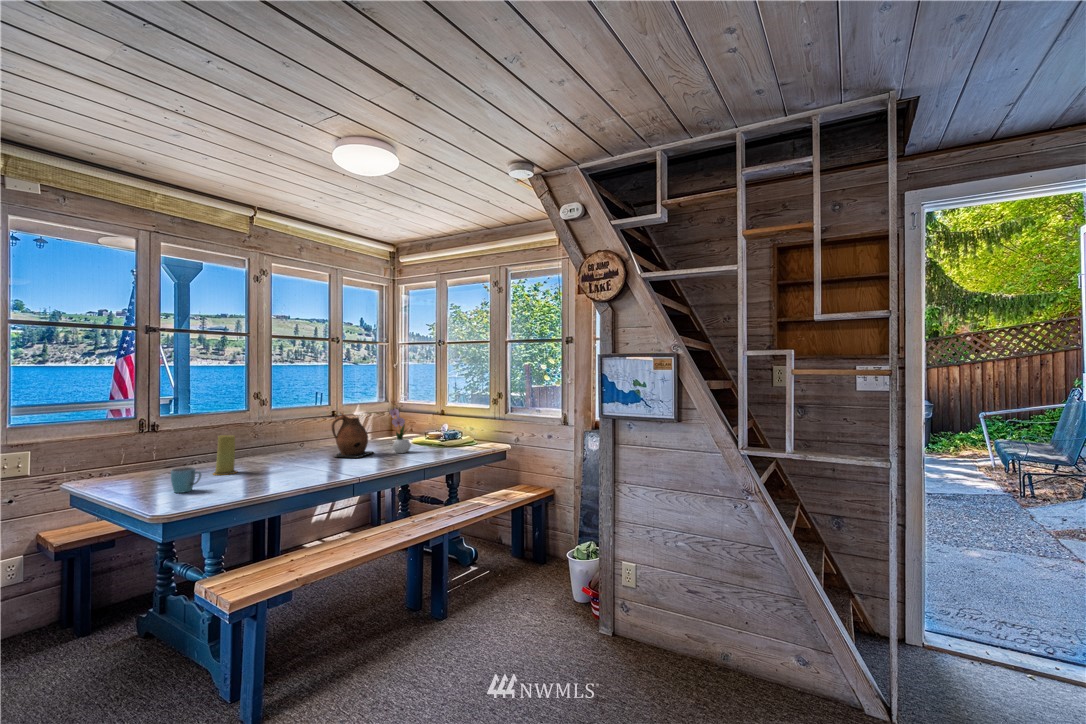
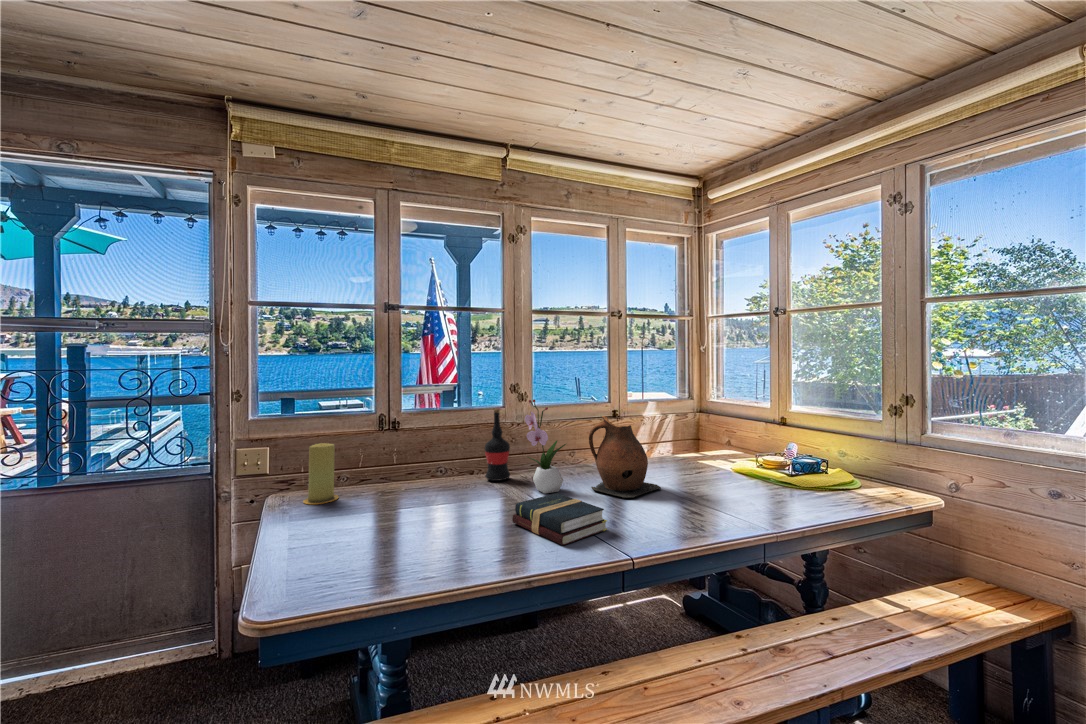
flower arrangement: present [390,401,411,453] -> present [525,400,566,494]
wine bottle: none [250,411,270,460] -> present [485,409,510,481]
candle: present [213,435,237,475] -> present [304,443,338,504]
hardback book: none [300,455,355,474] -> present [512,493,607,545]
mug: present [171,467,201,493] -> none [290,503,329,551]

